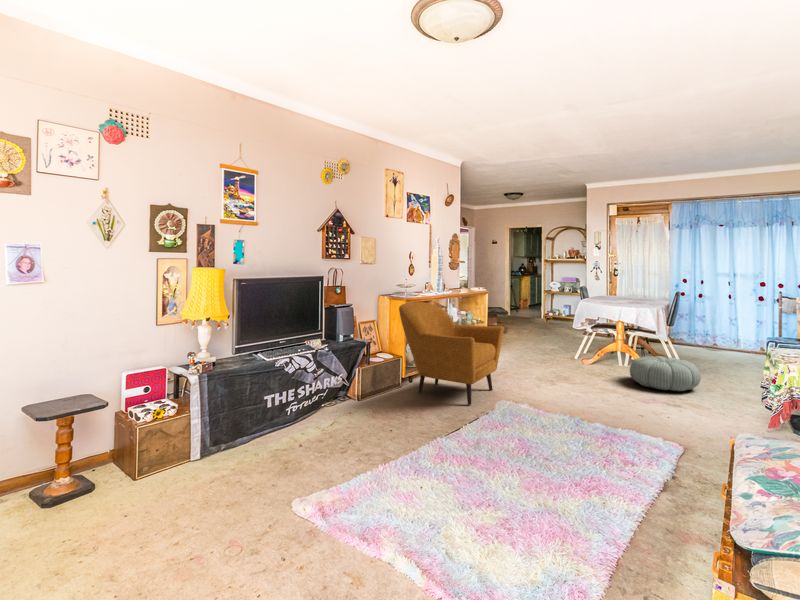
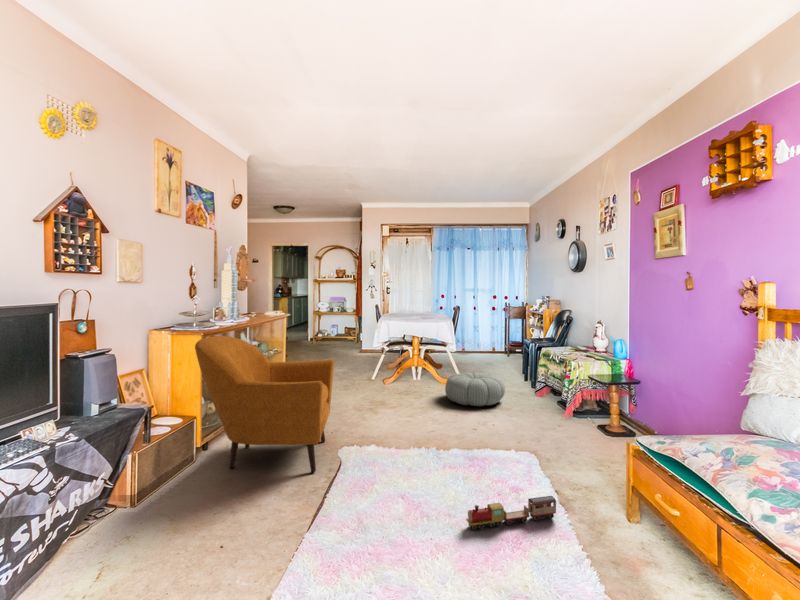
toy train: none [554,442,639,471] -> present [466,496,556,530]

